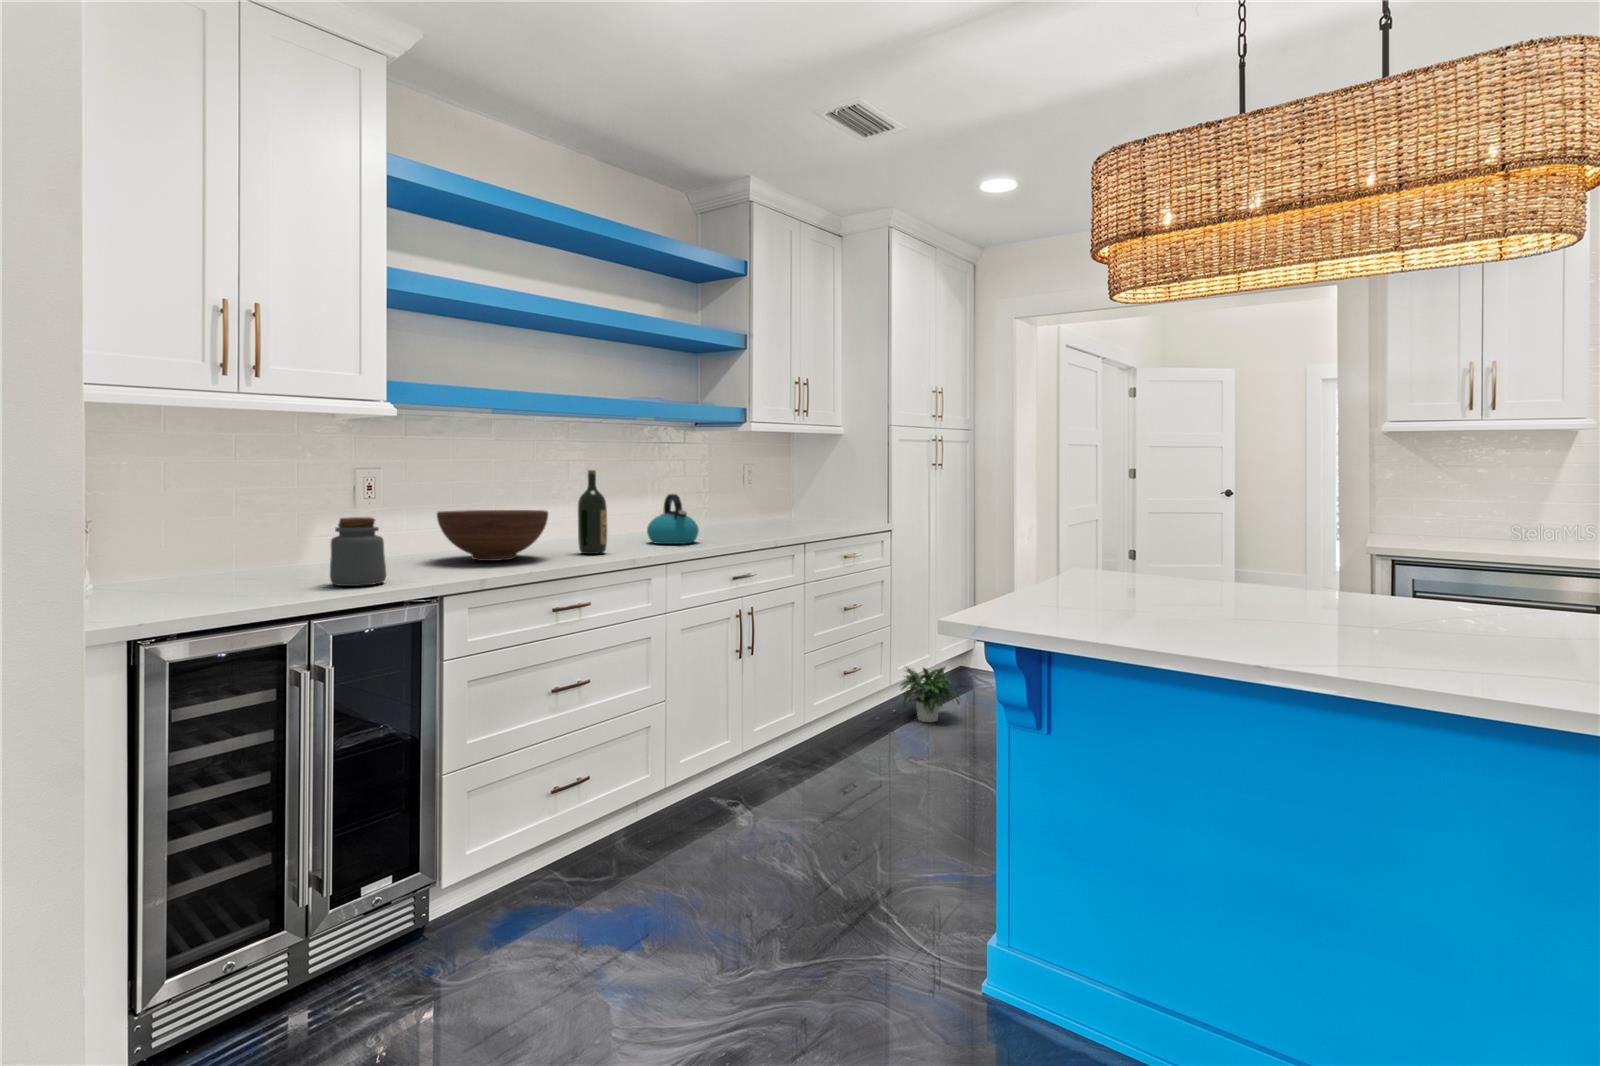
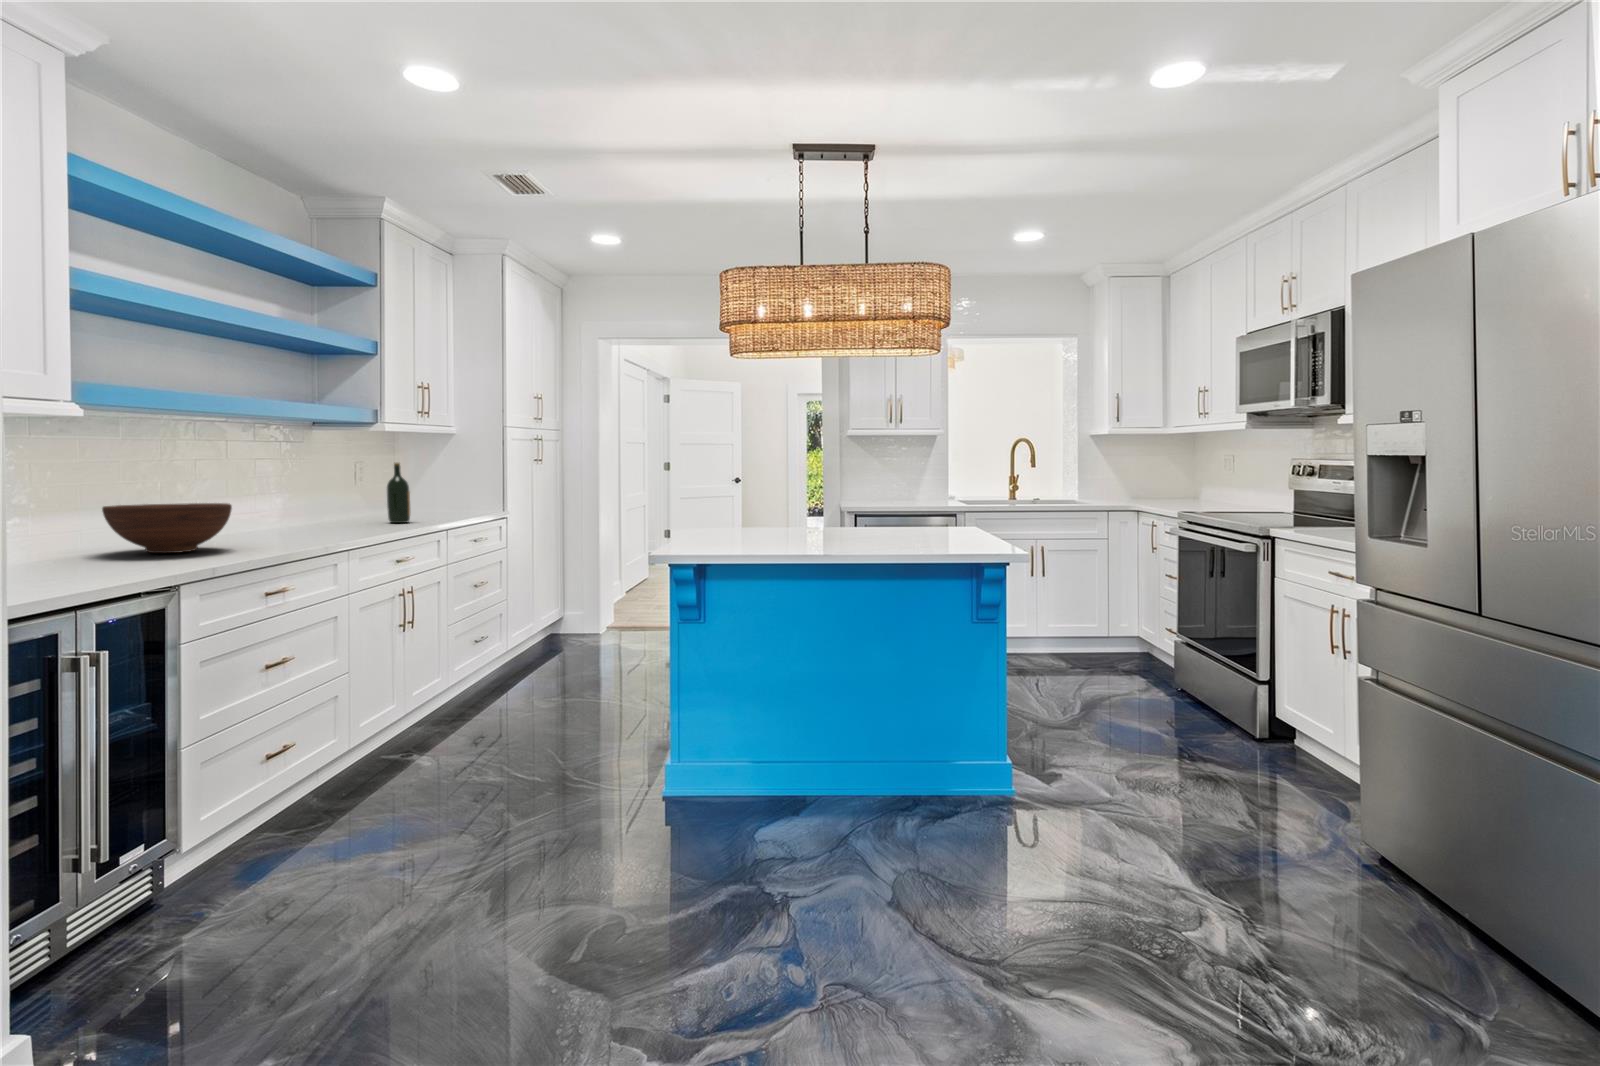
wine bottle: present [578,470,607,554] -> present [387,463,410,523]
kettle: present [647,494,699,544] -> none [300,486,355,532]
jar: present [330,517,386,586] -> none [44,513,109,580]
potted plant: present [901,667,961,722] -> none [505,624,575,676]

